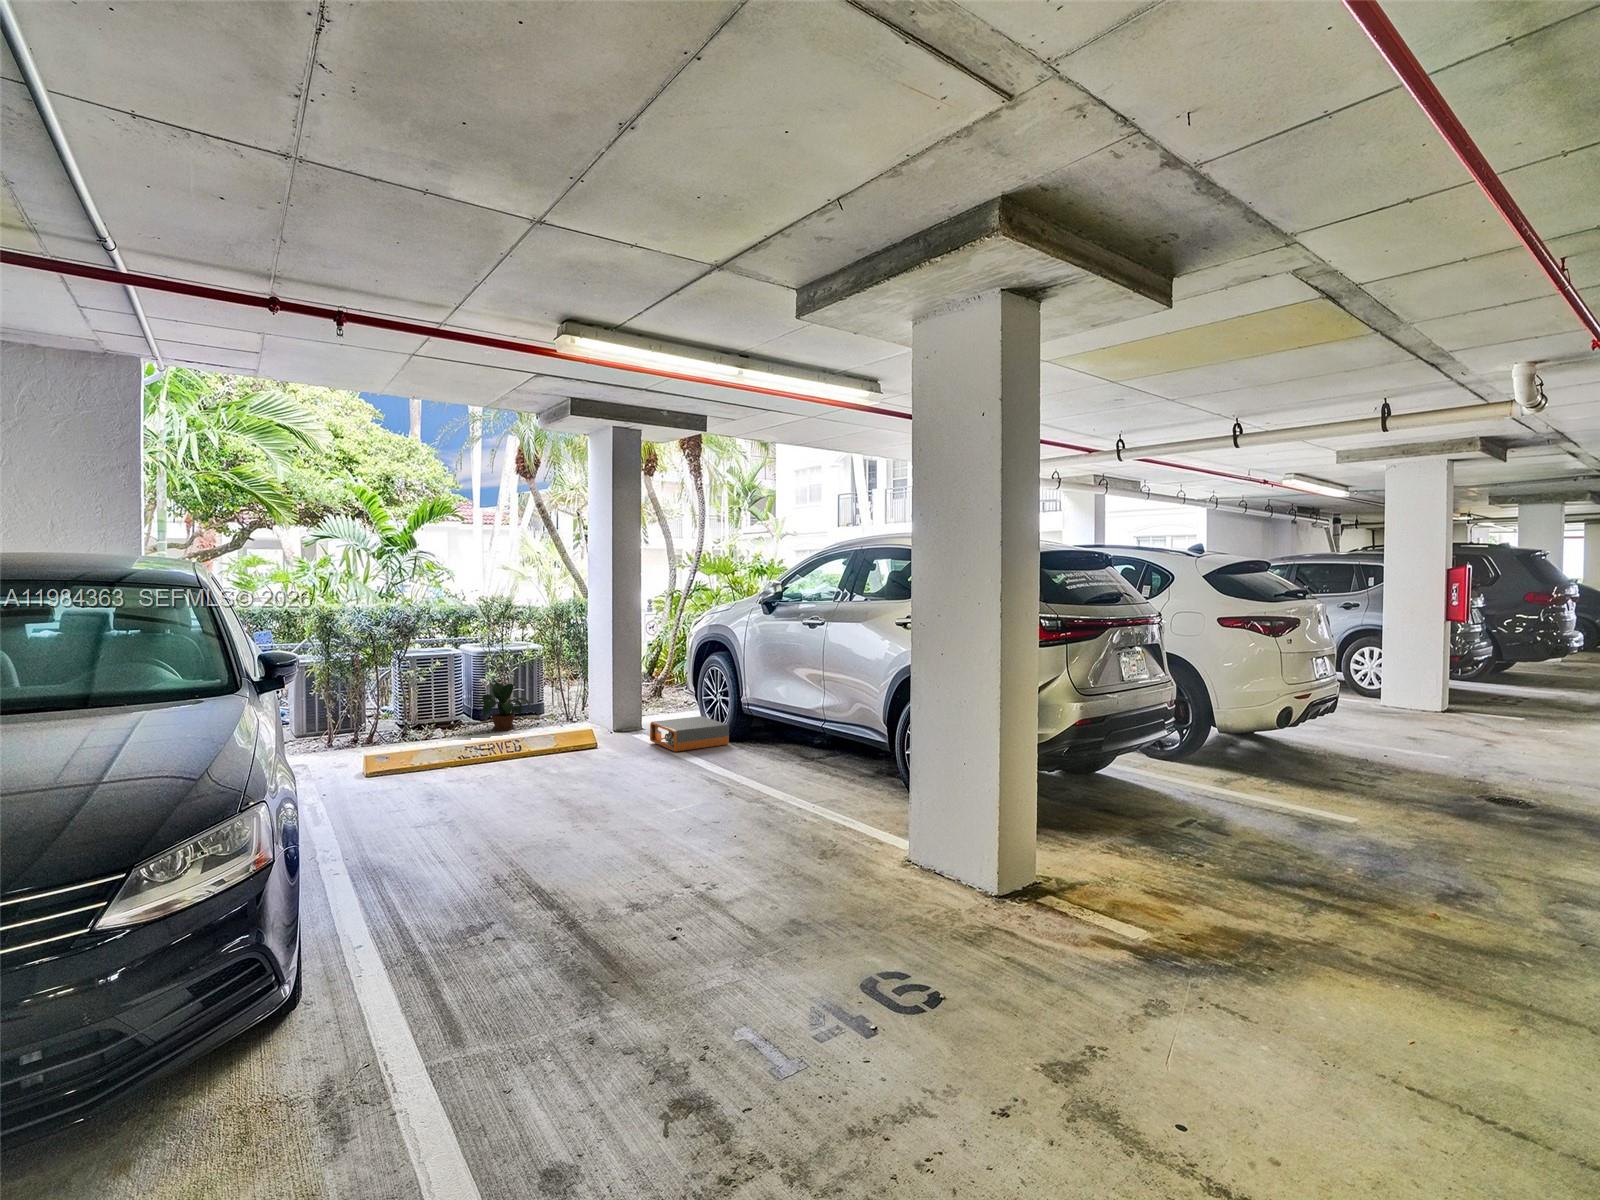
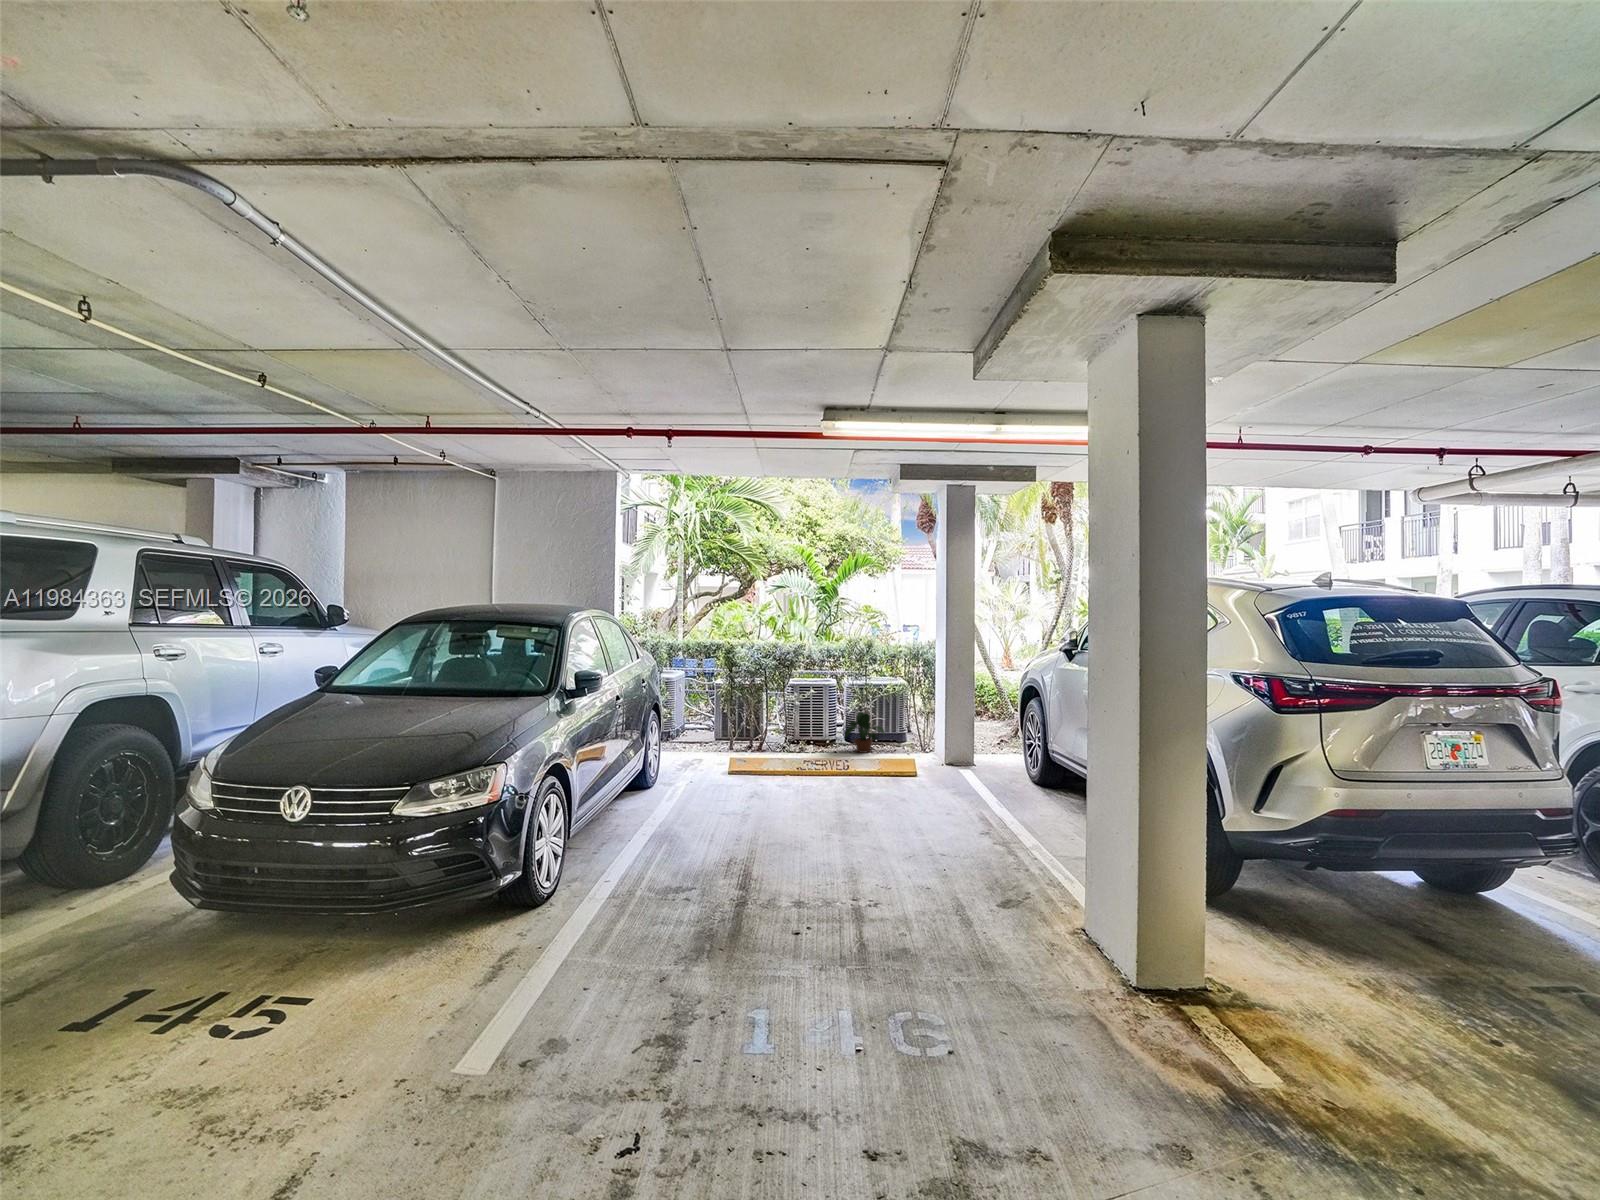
storage box: present [650,716,729,752] -> none [965,758,1037,789]

